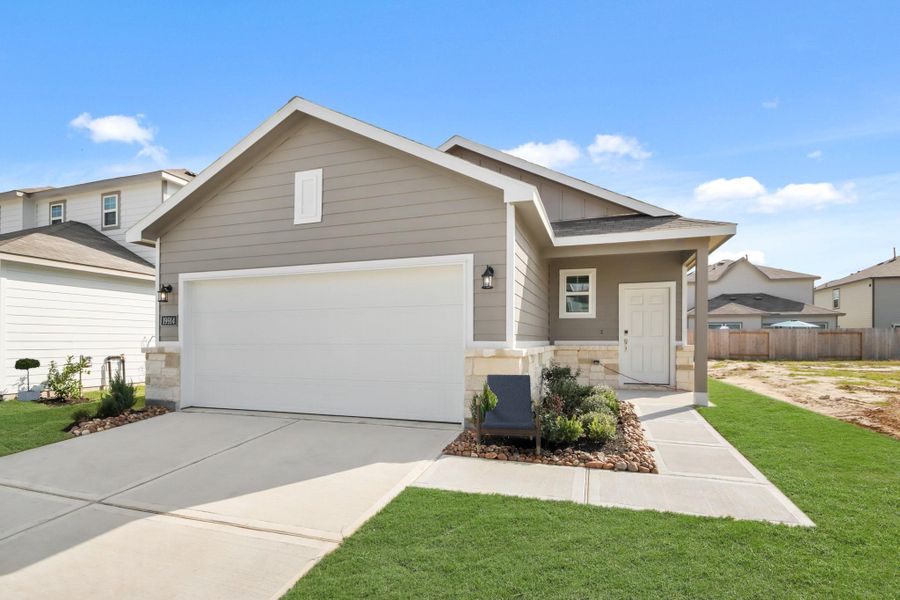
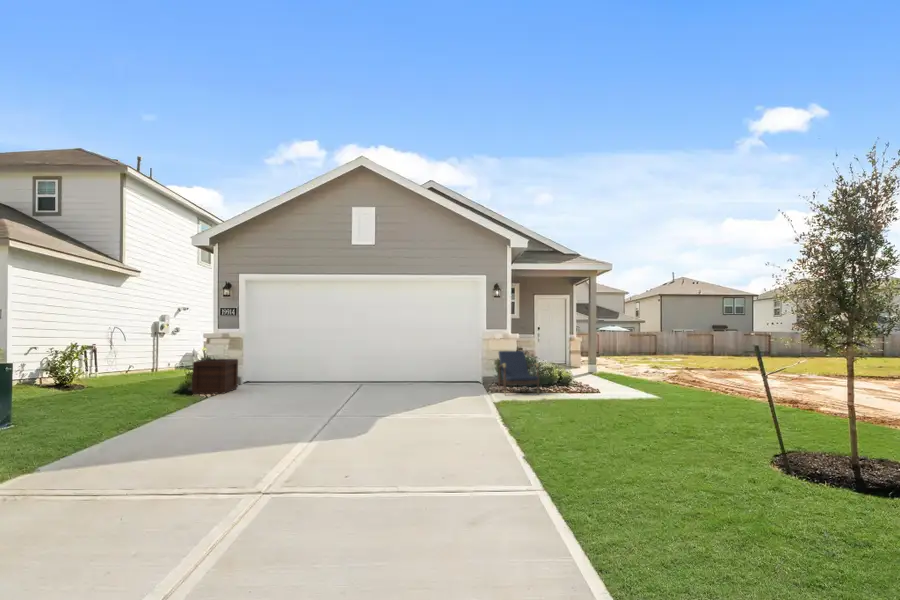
potted tree: present [14,358,40,401] -> none [22,345,47,387]
wooden crate: none [113,377,177,422] -> present [192,359,238,394]

